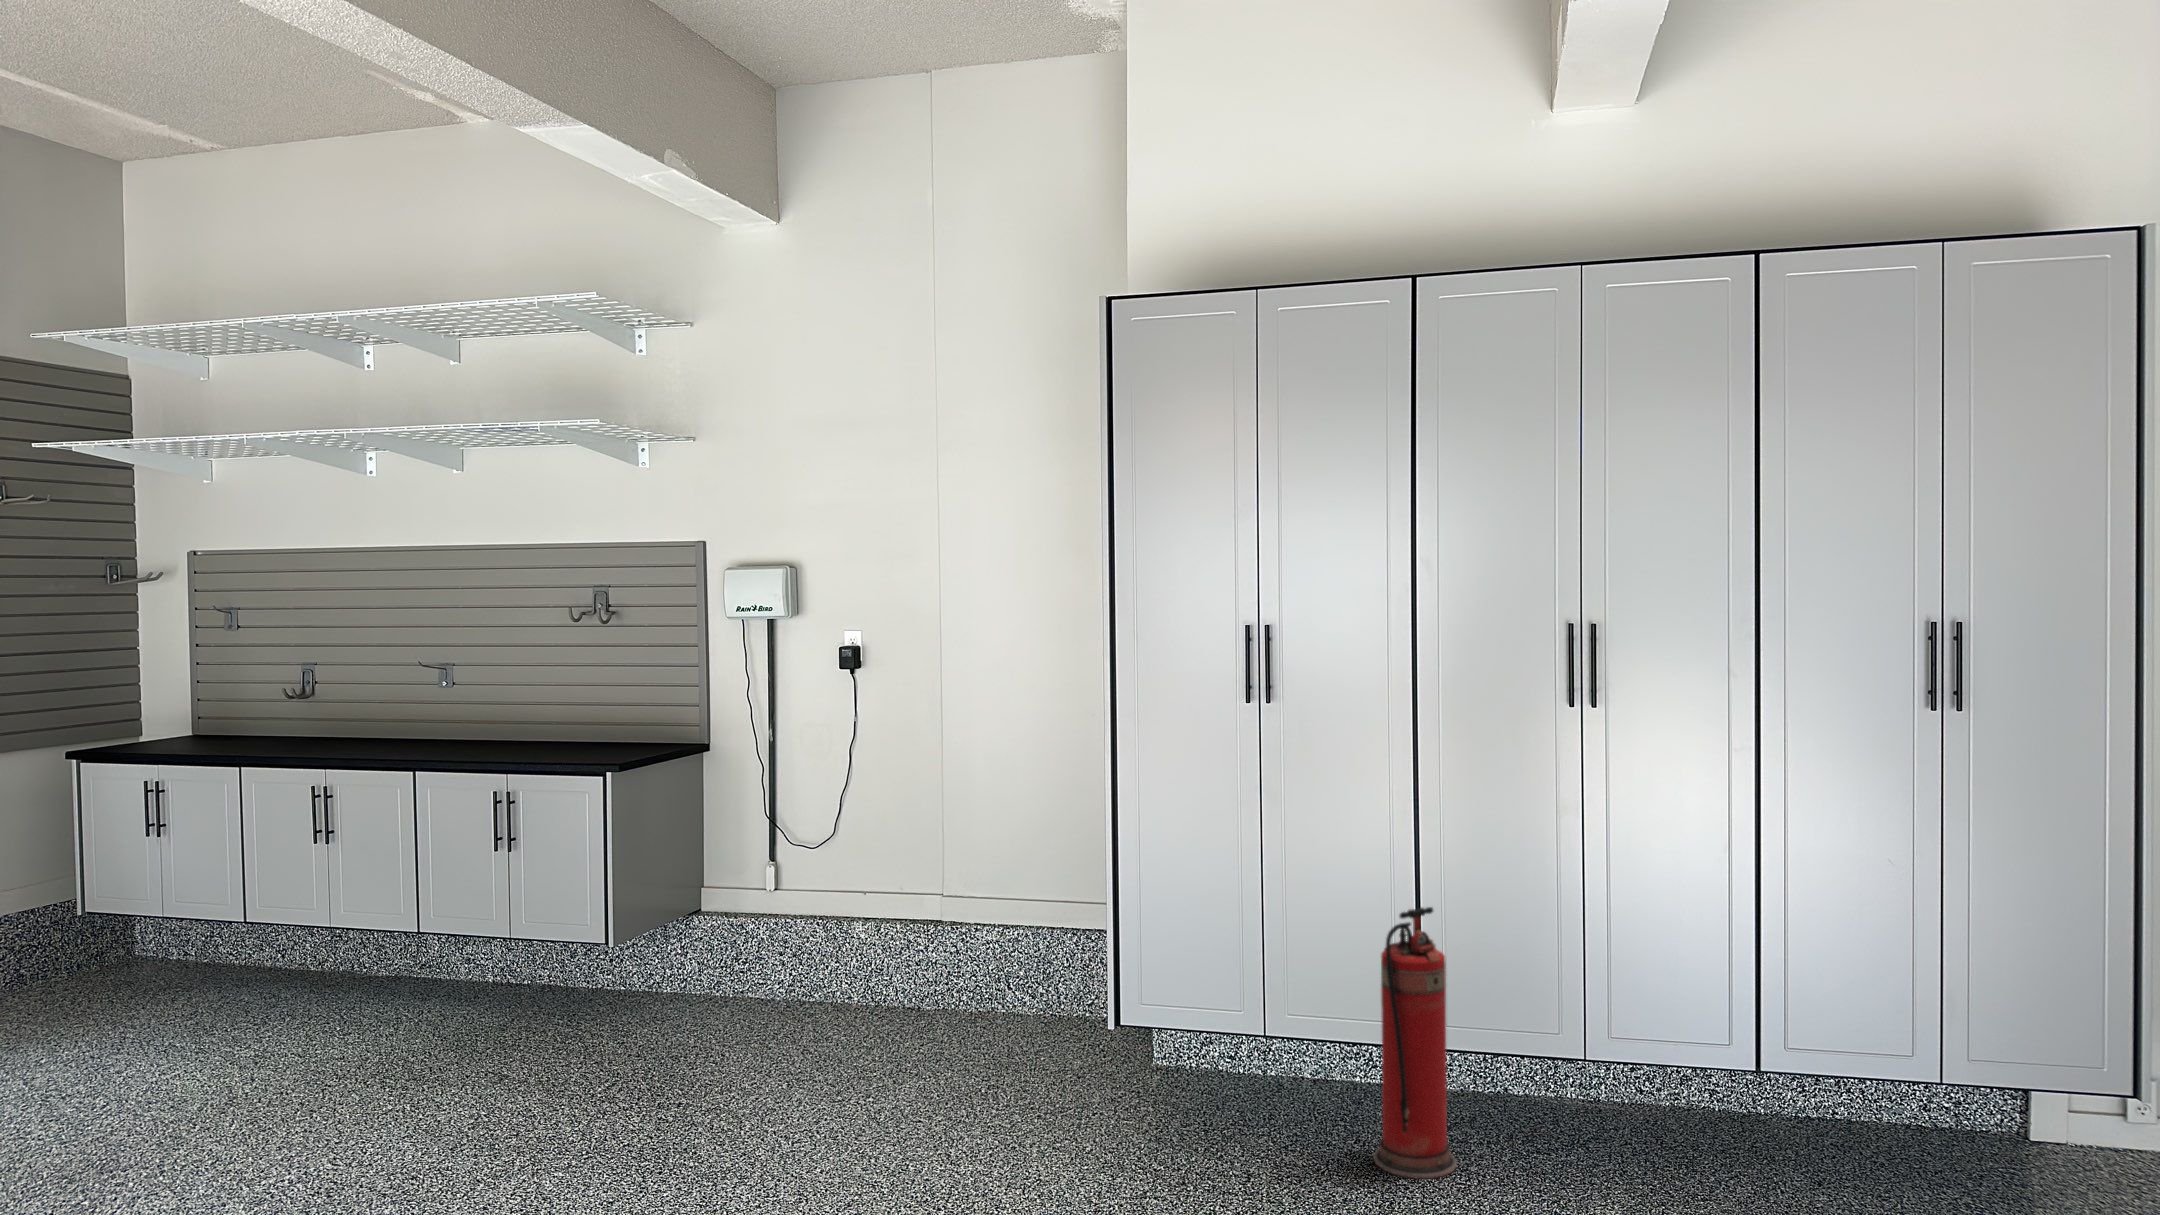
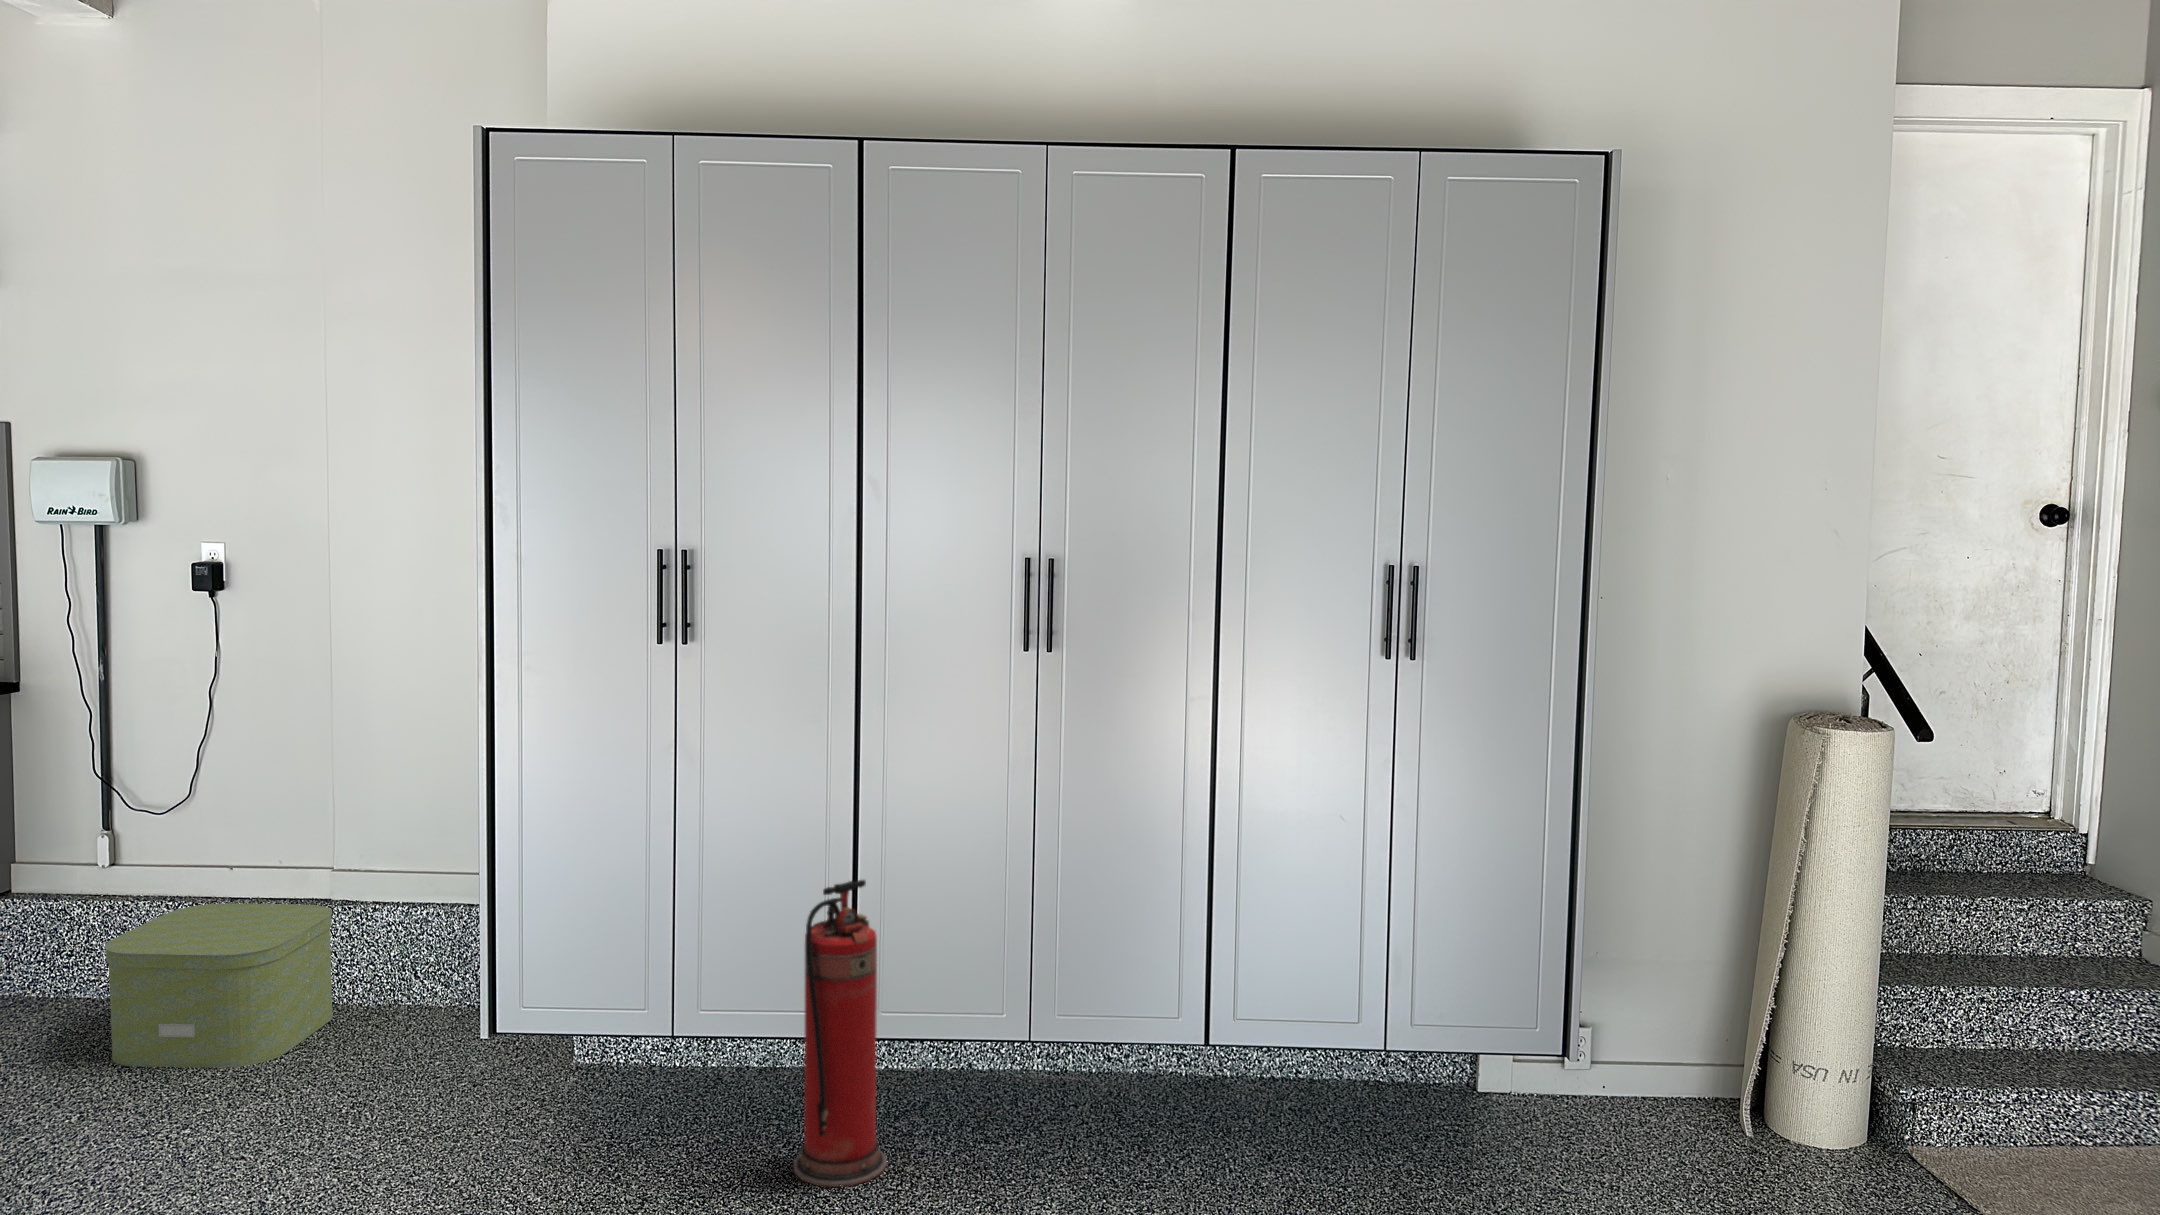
storage box: none [790,922,947,1053] -> present [105,903,333,1068]

